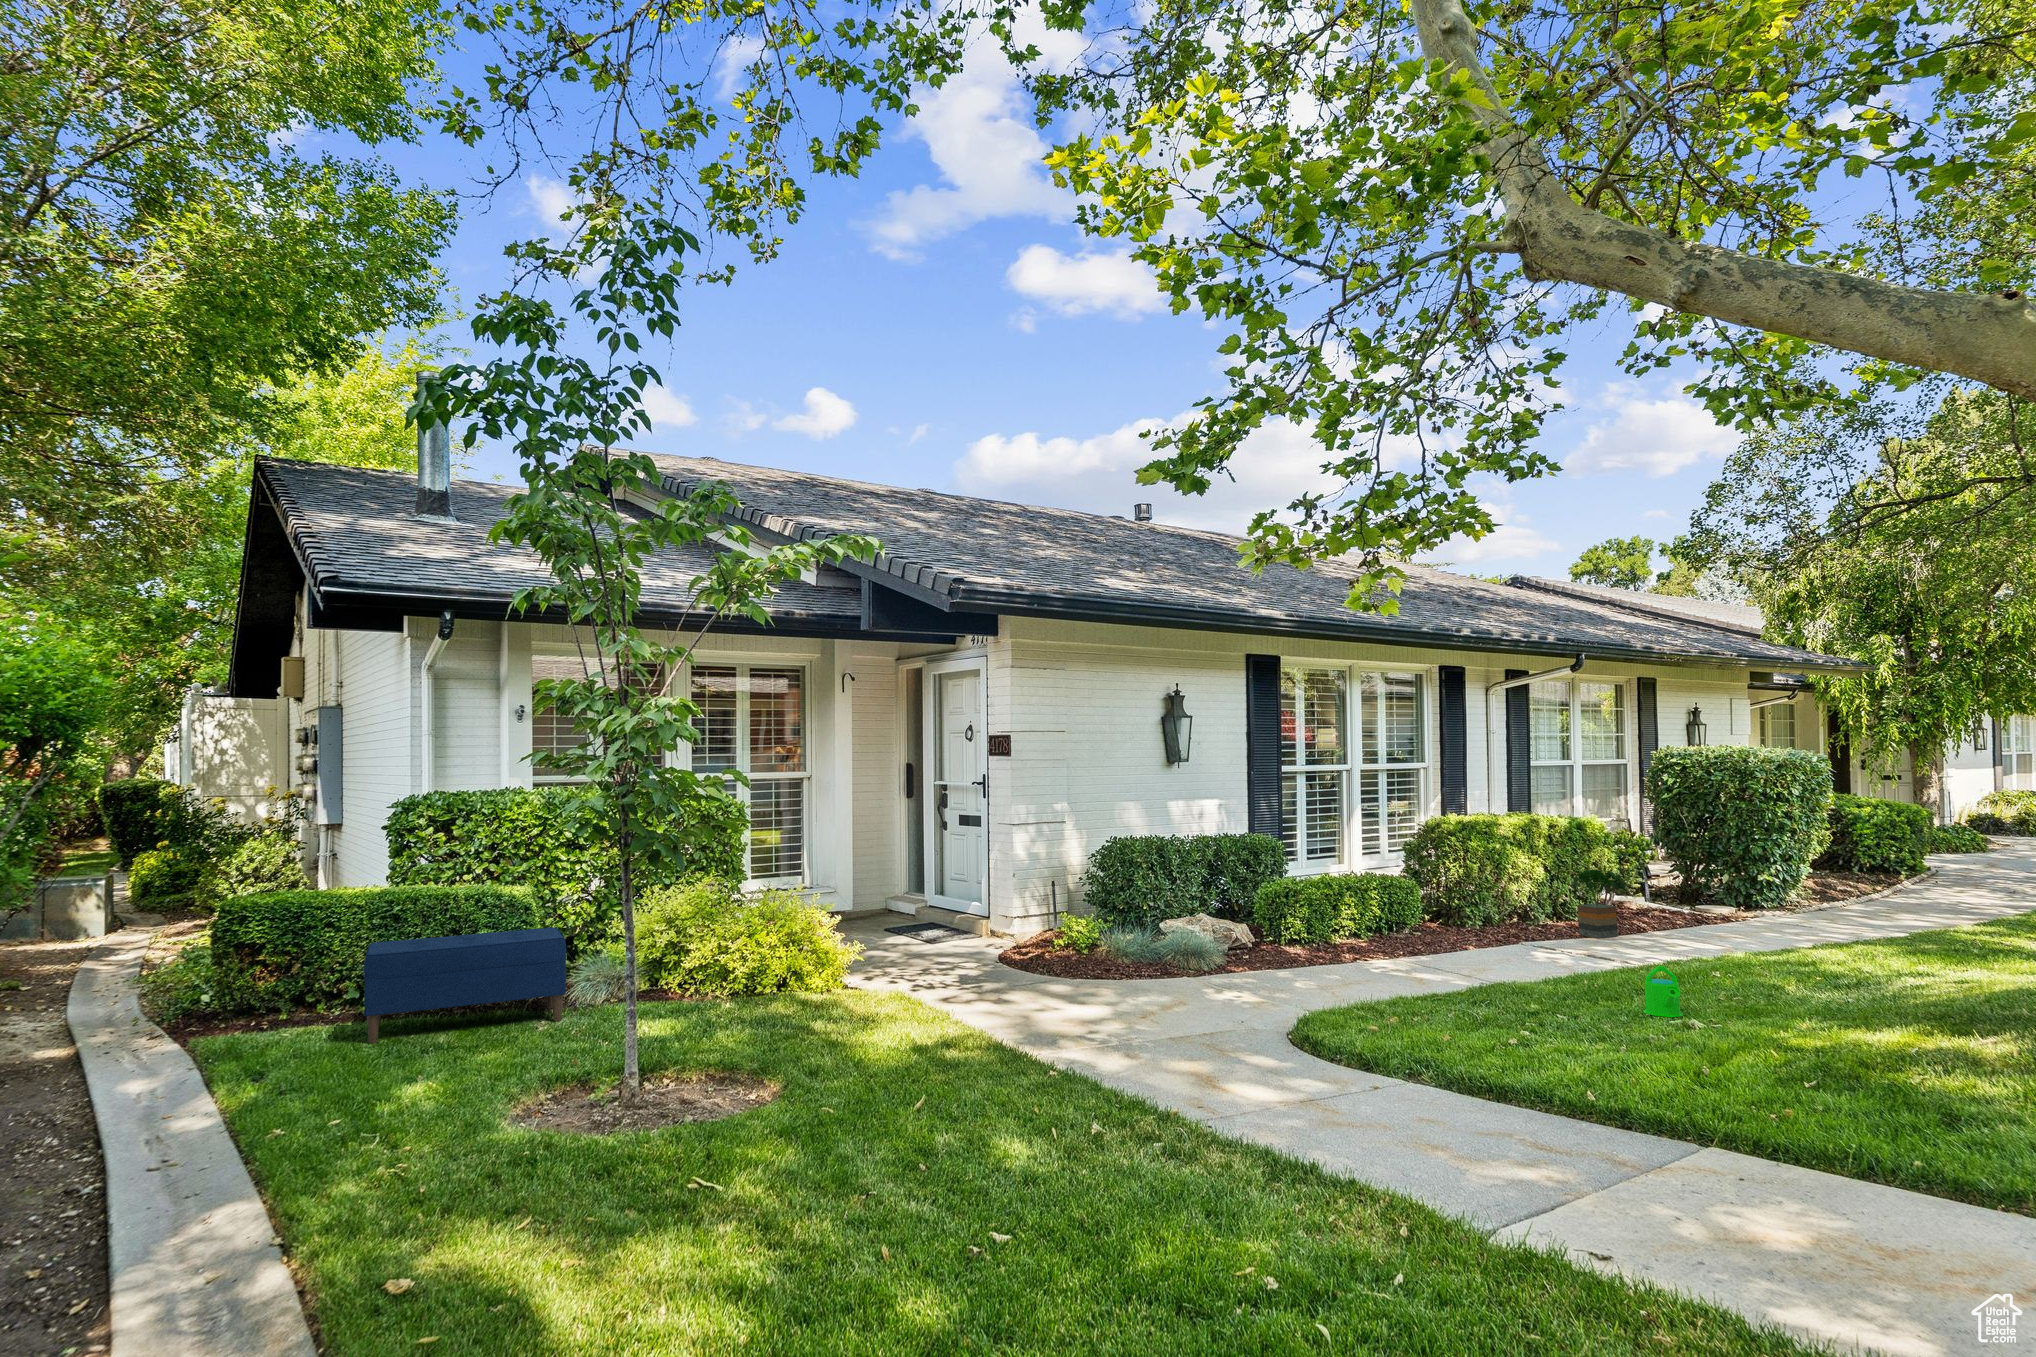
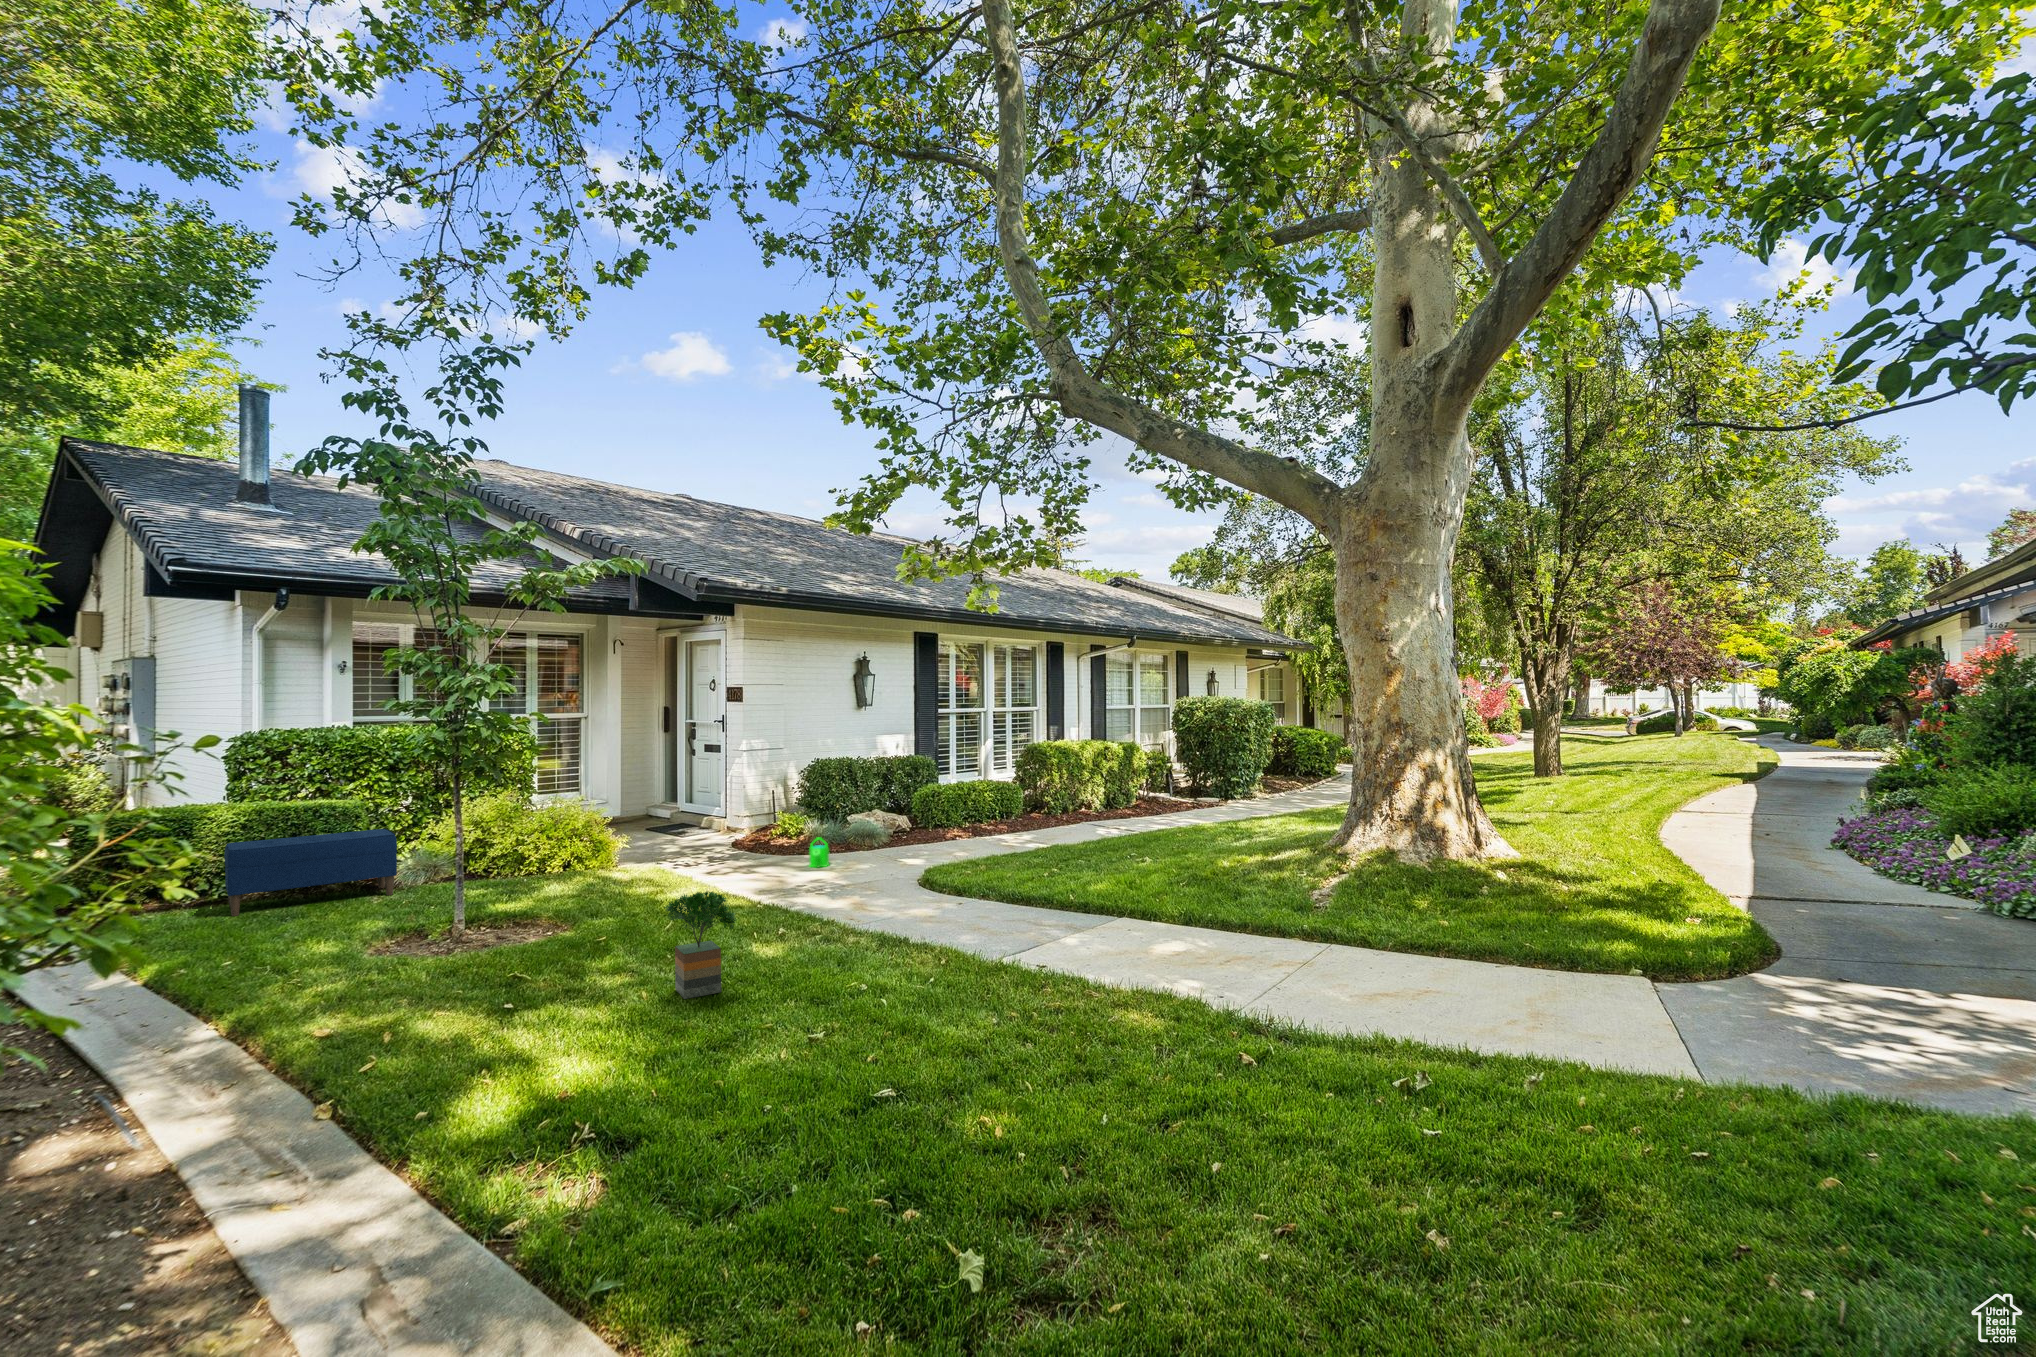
potted tree: present [1571,869,1626,938] -> present [665,891,736,999]
watering can: present [1644,966,1683,1017] -> present [809,837,829,868]

